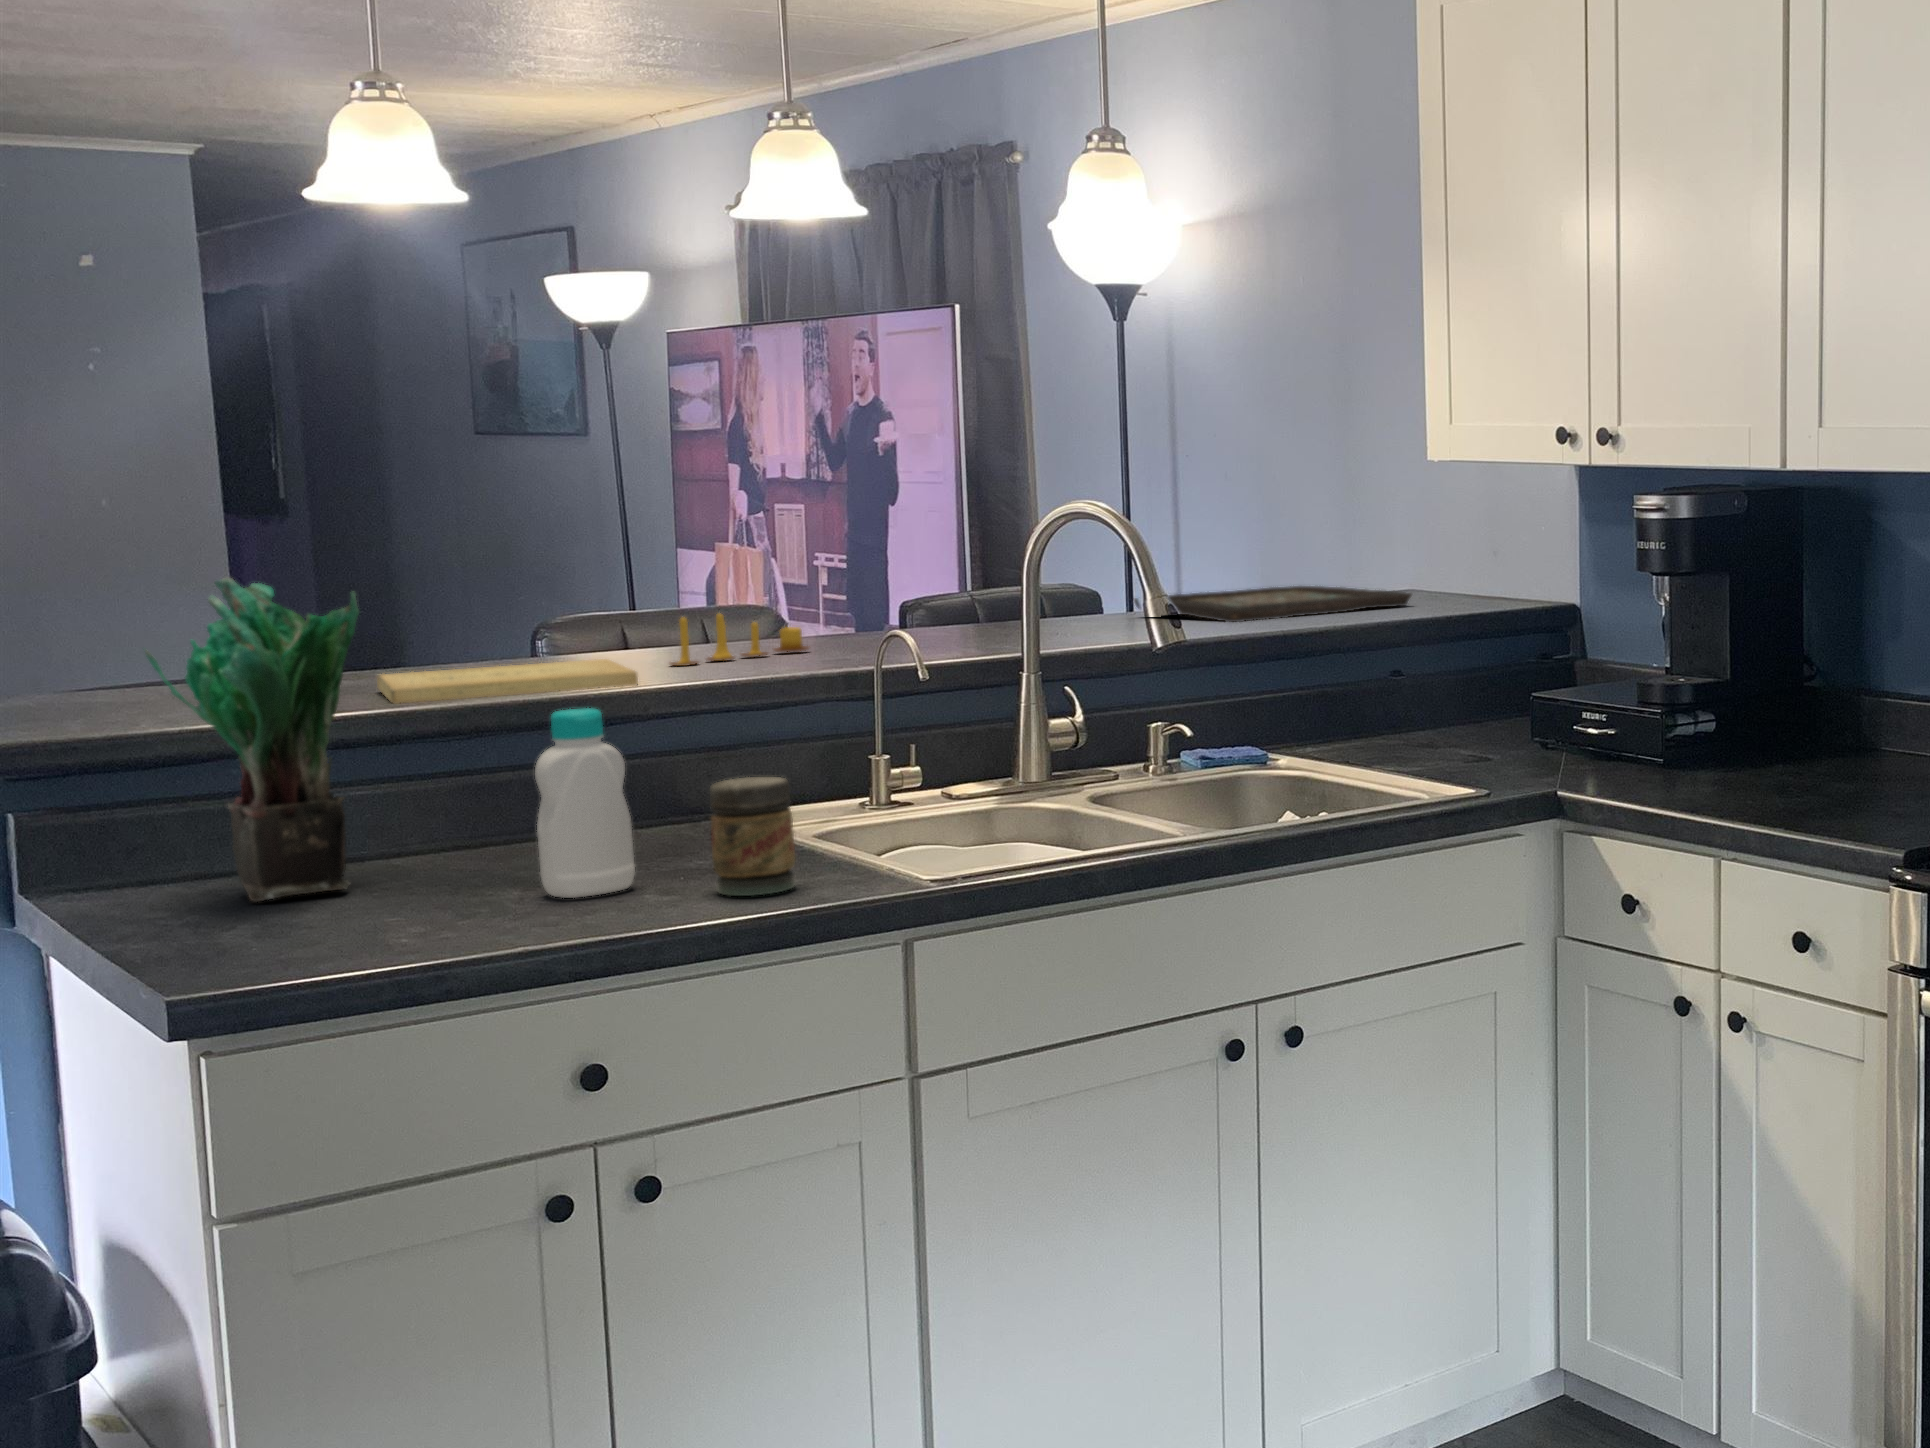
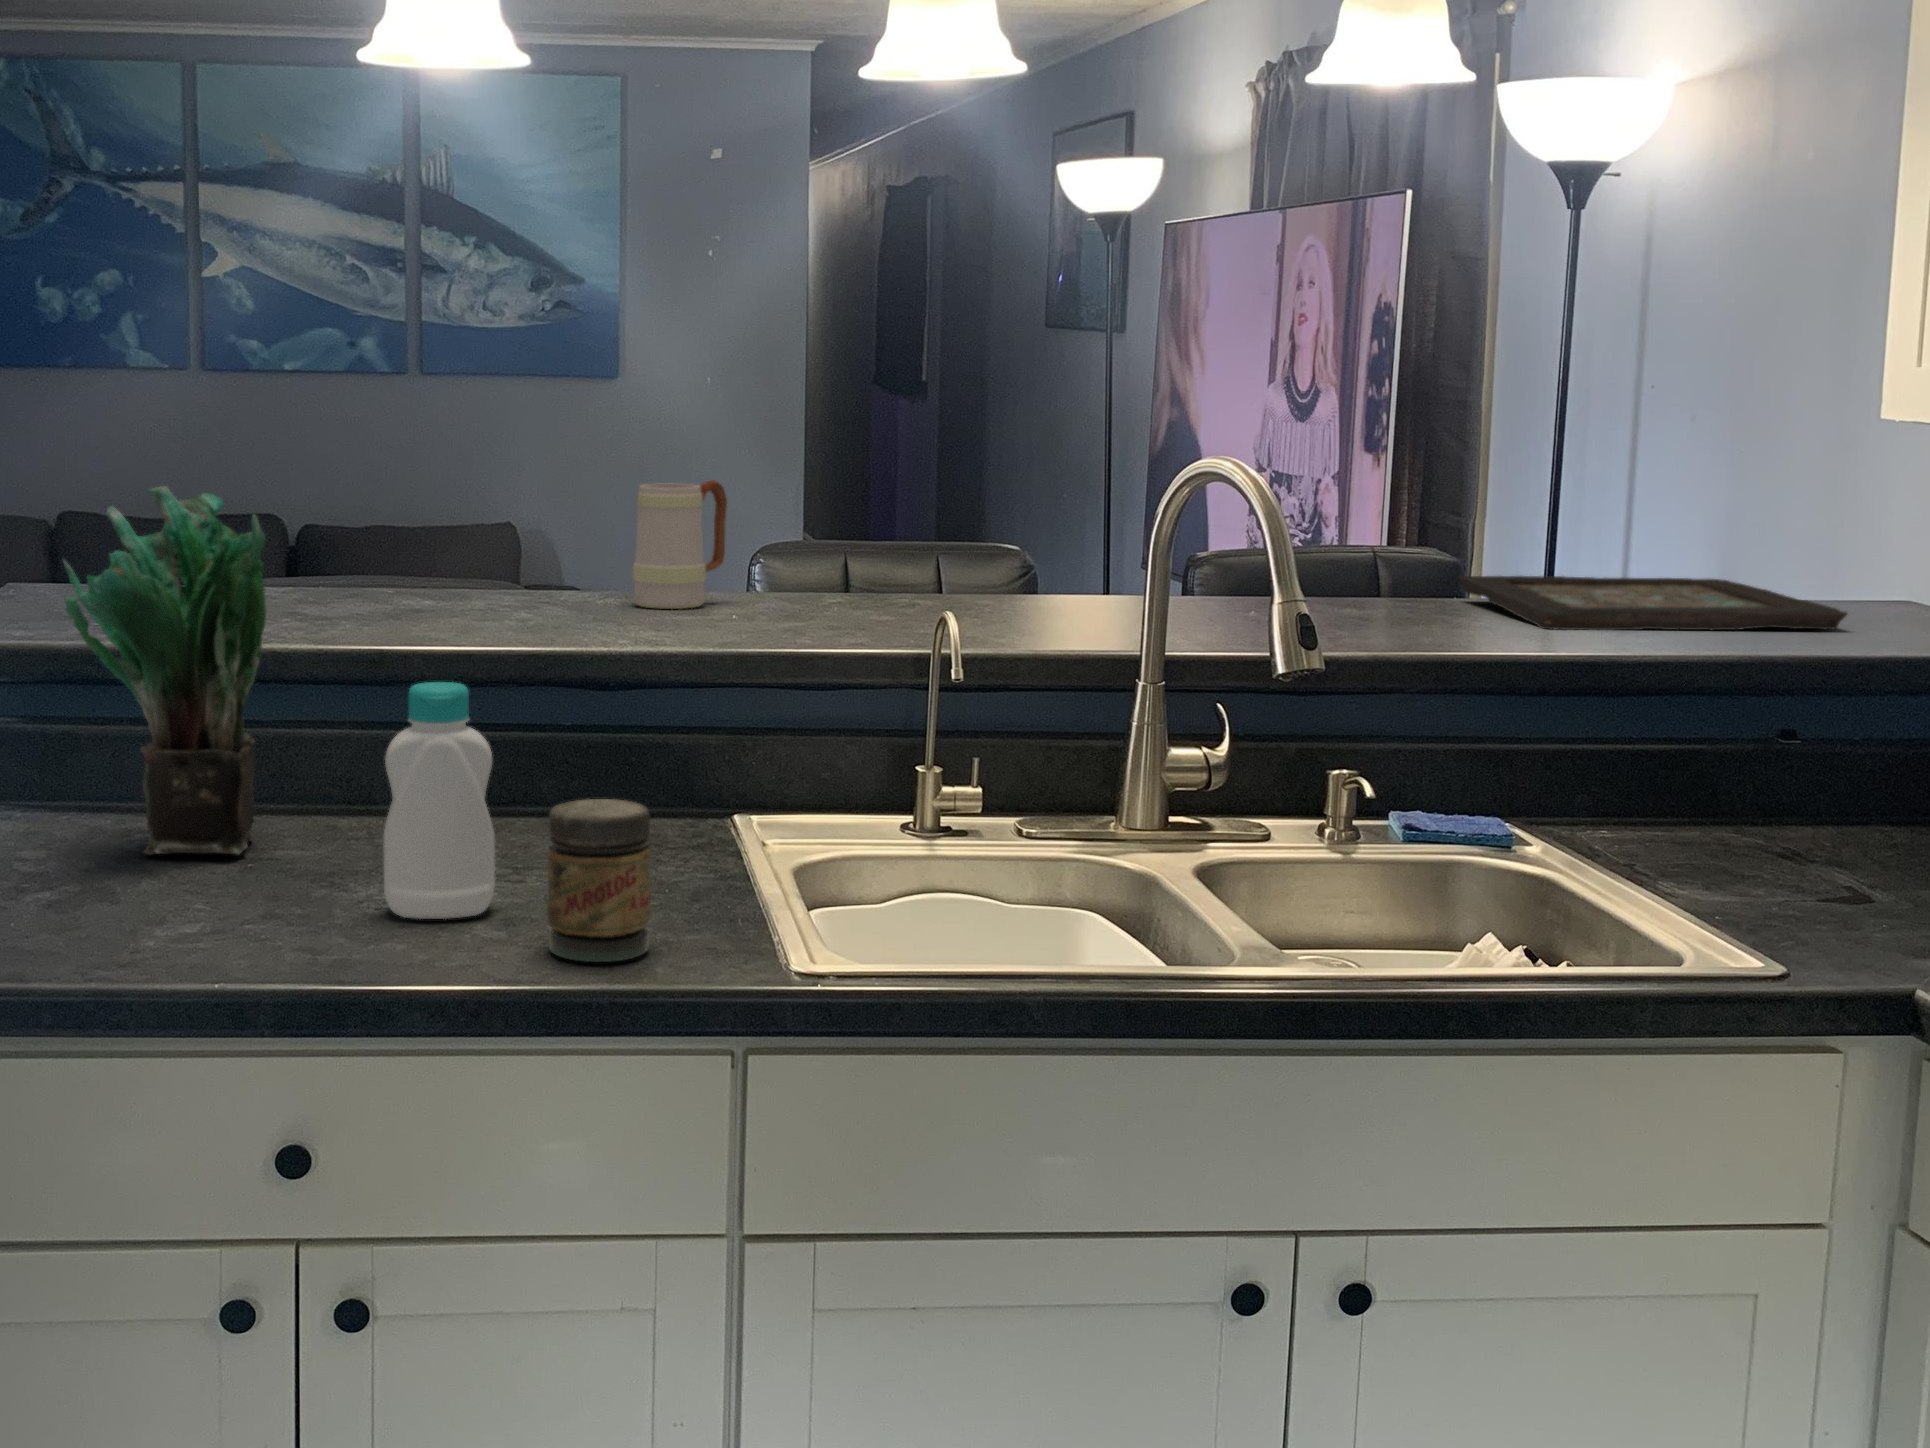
mug: none [511,560,586,673] -> present [633,480,727,609]
candle: present [670,609,810,666] -> none [781,551,972,618]
book: present [377,659,638,704] -> none [392,596,691,646]

